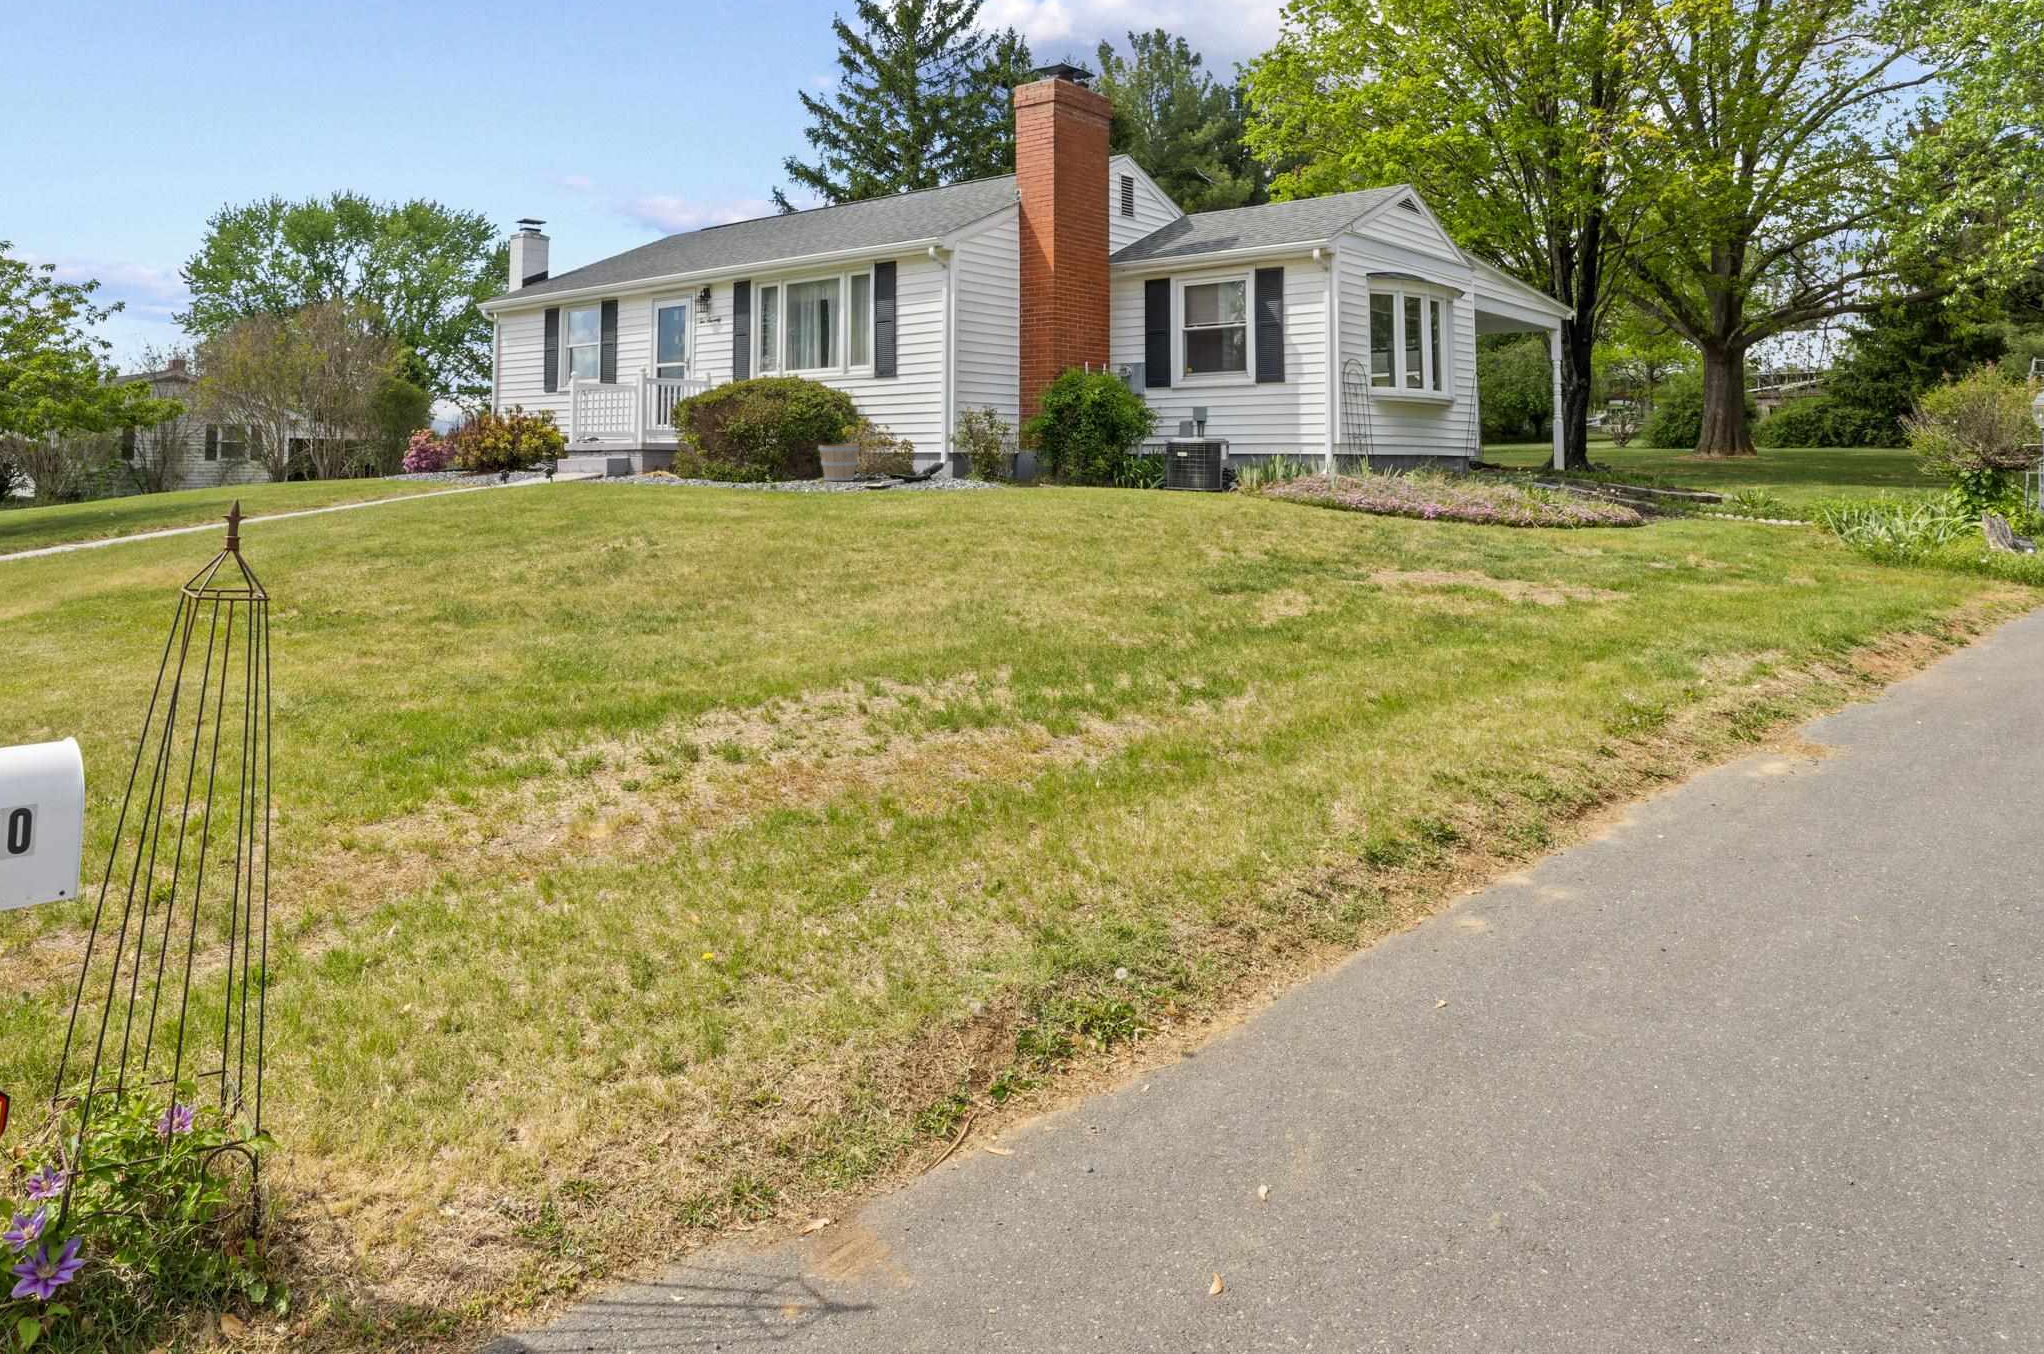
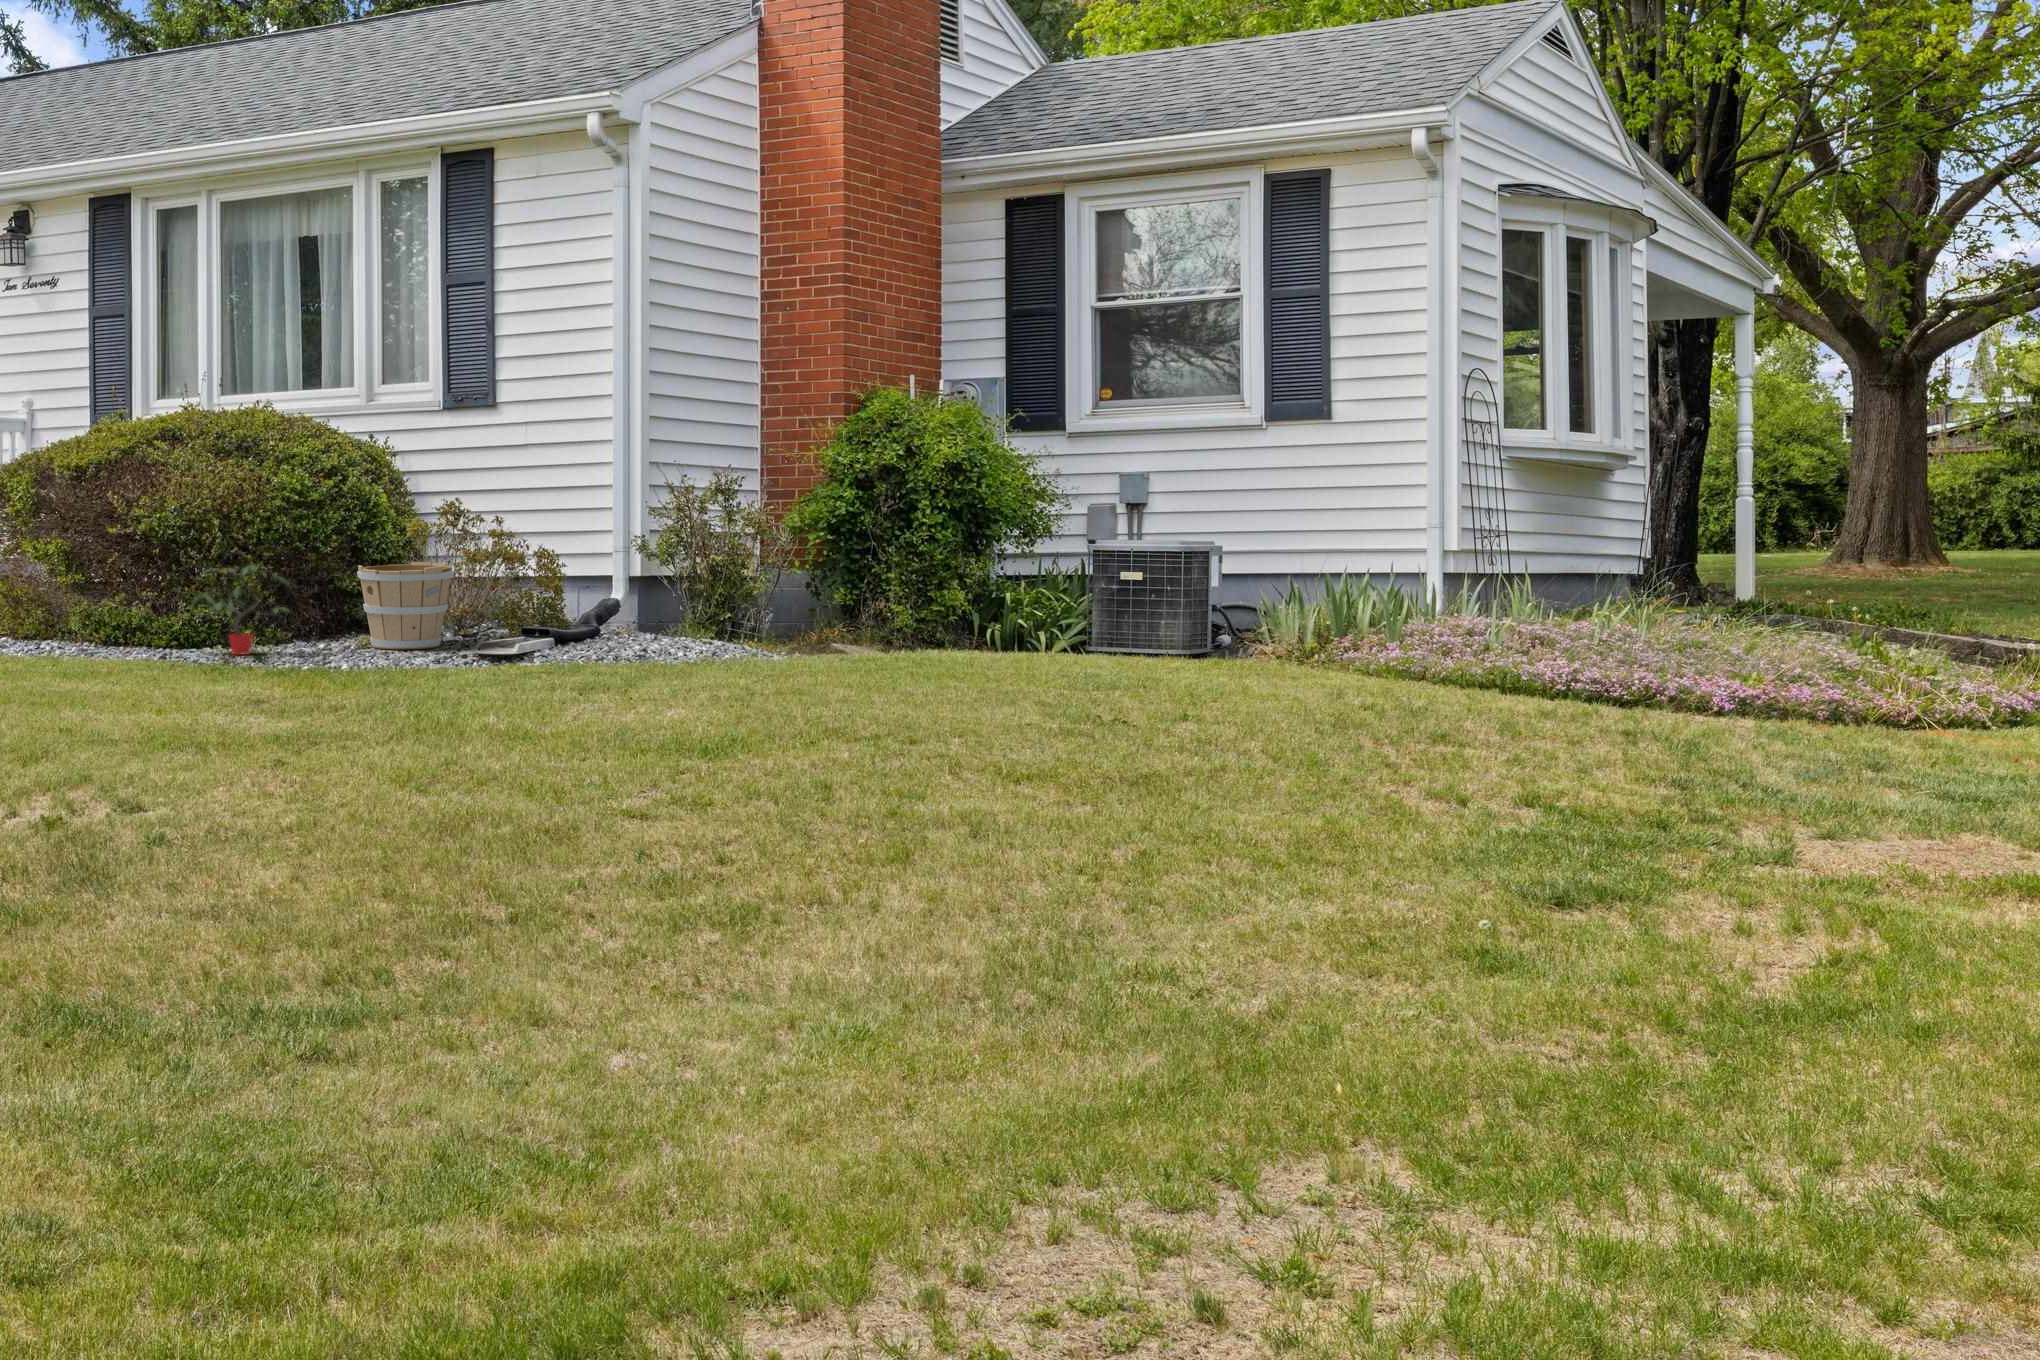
potted plant: none [743,443,791,482] -> present [191,566,294,655]

